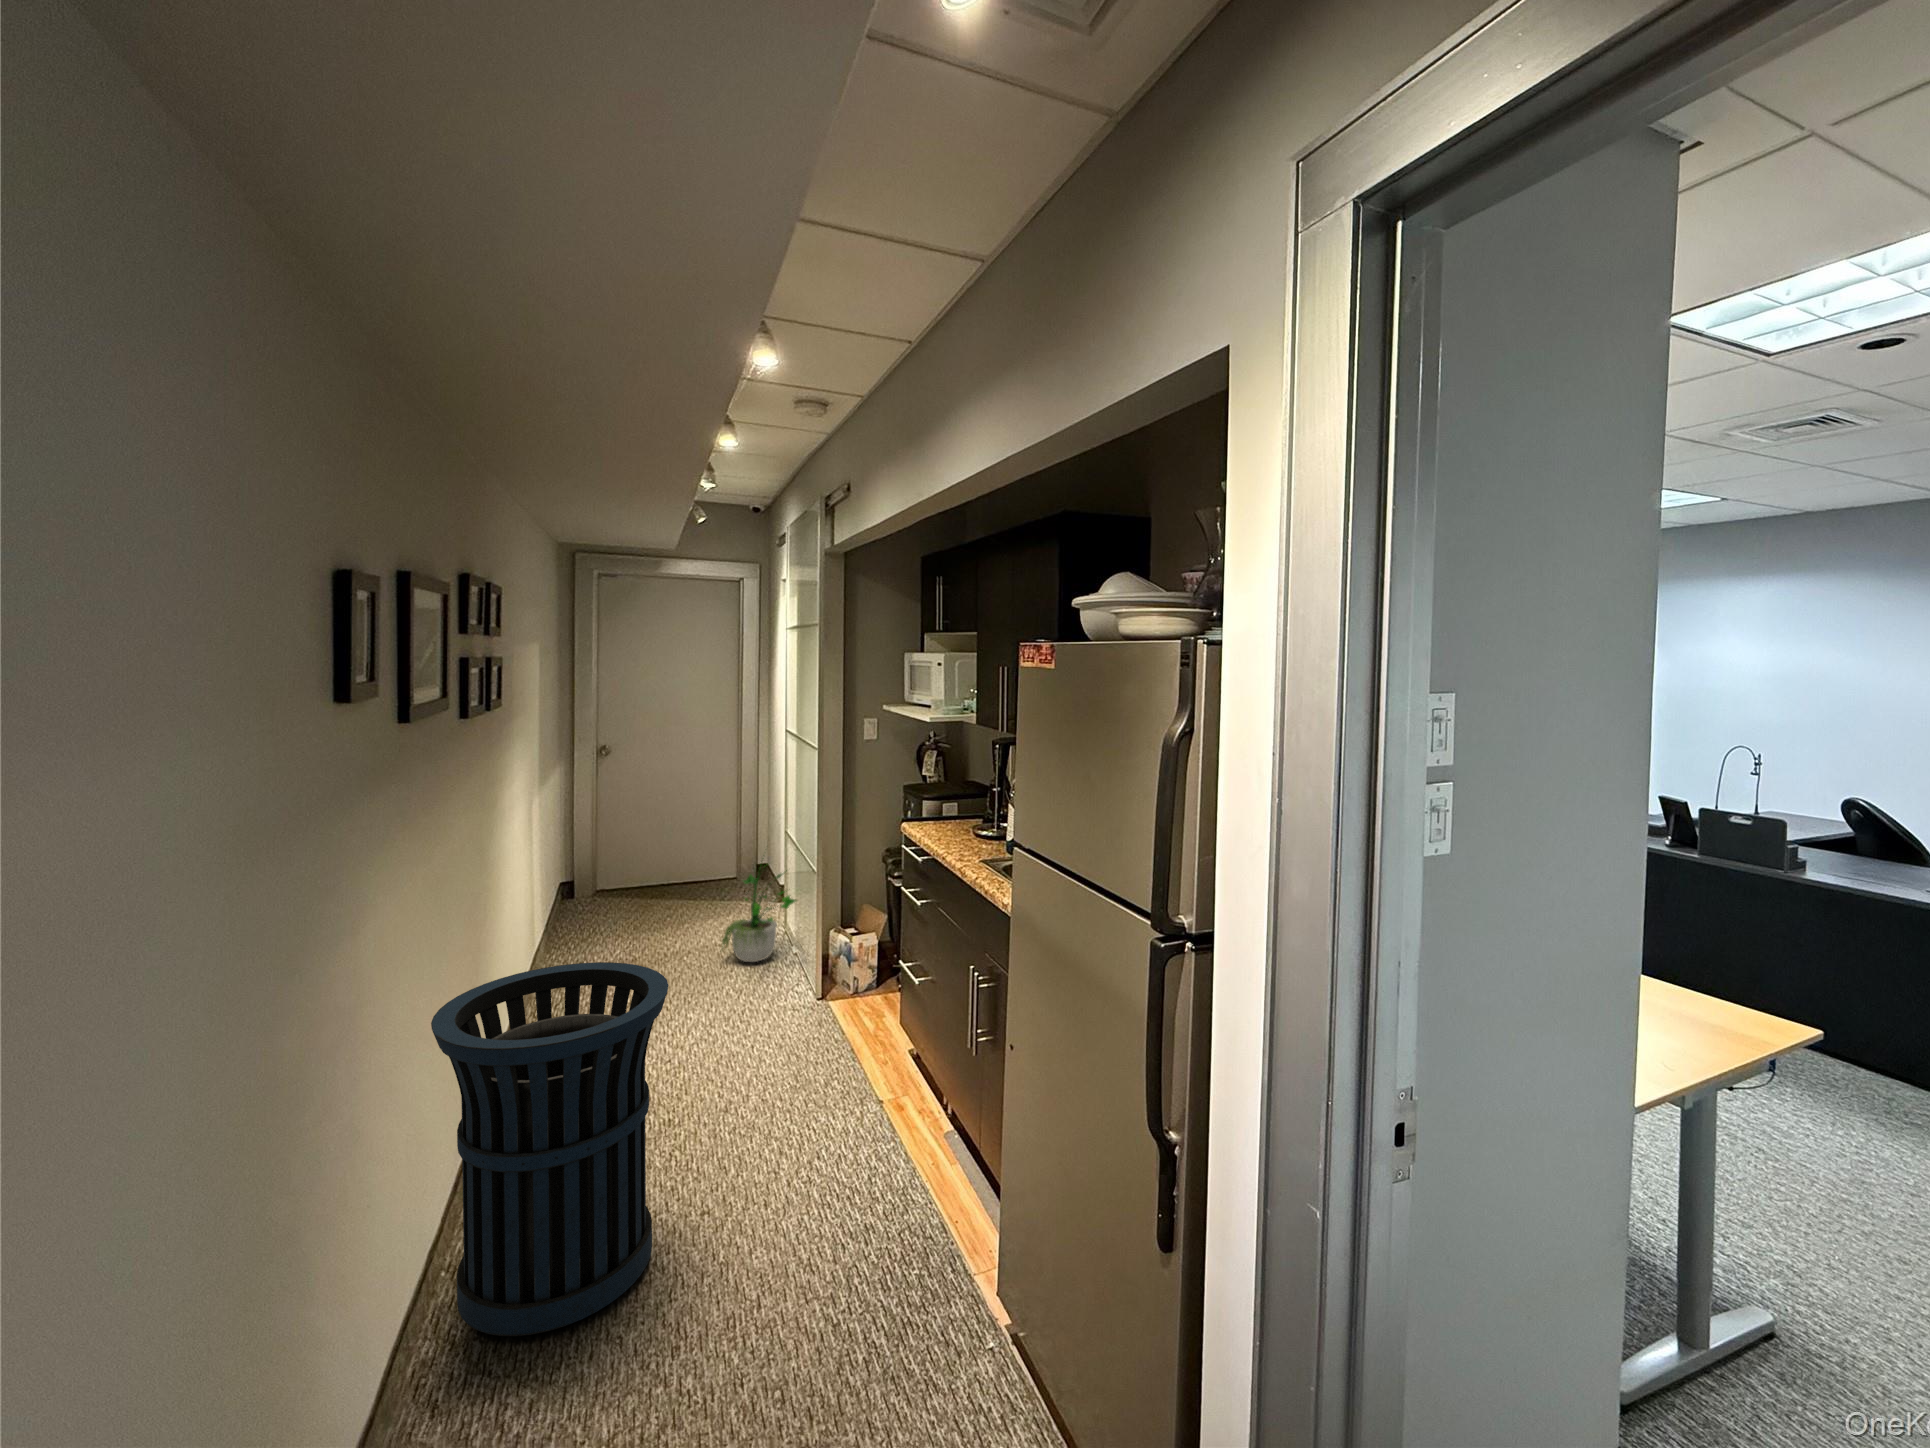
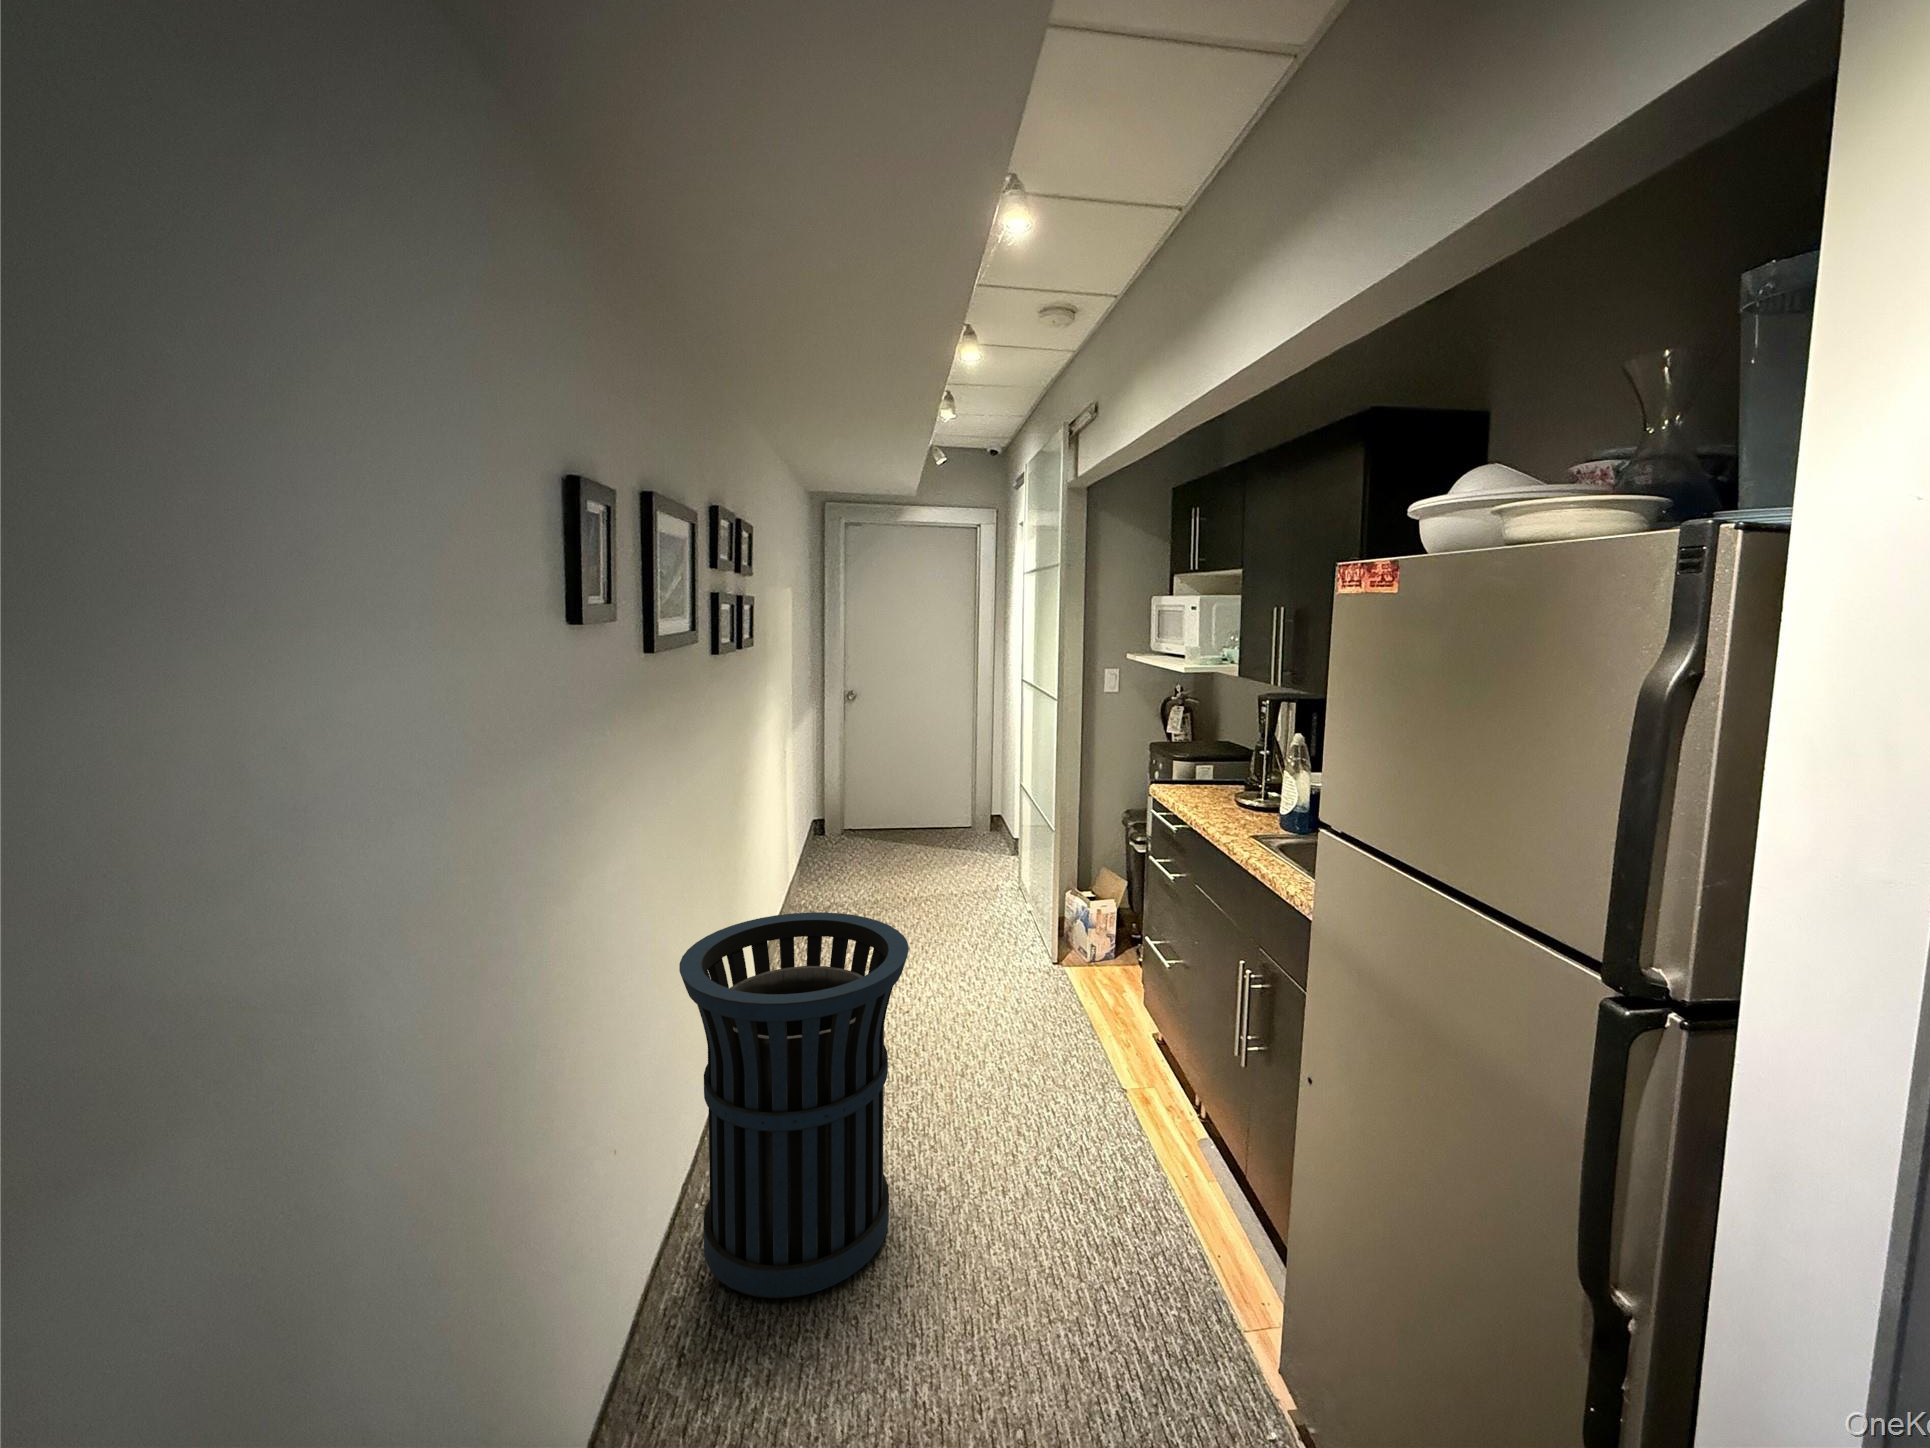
potted plant: present [722,874,796,962] -> none [957,793,1036,916]

